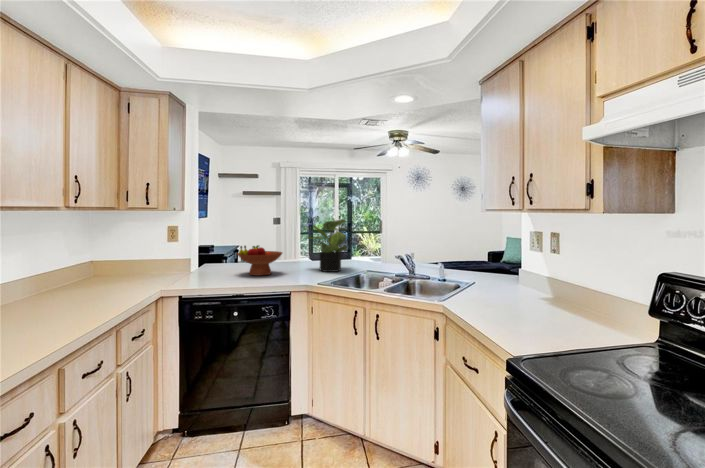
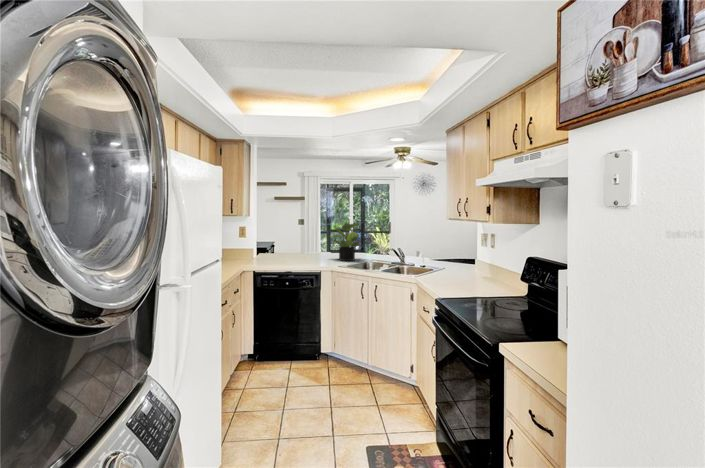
fruit bowl: present [237,245,282,276] -> none [282,241,313,262]

